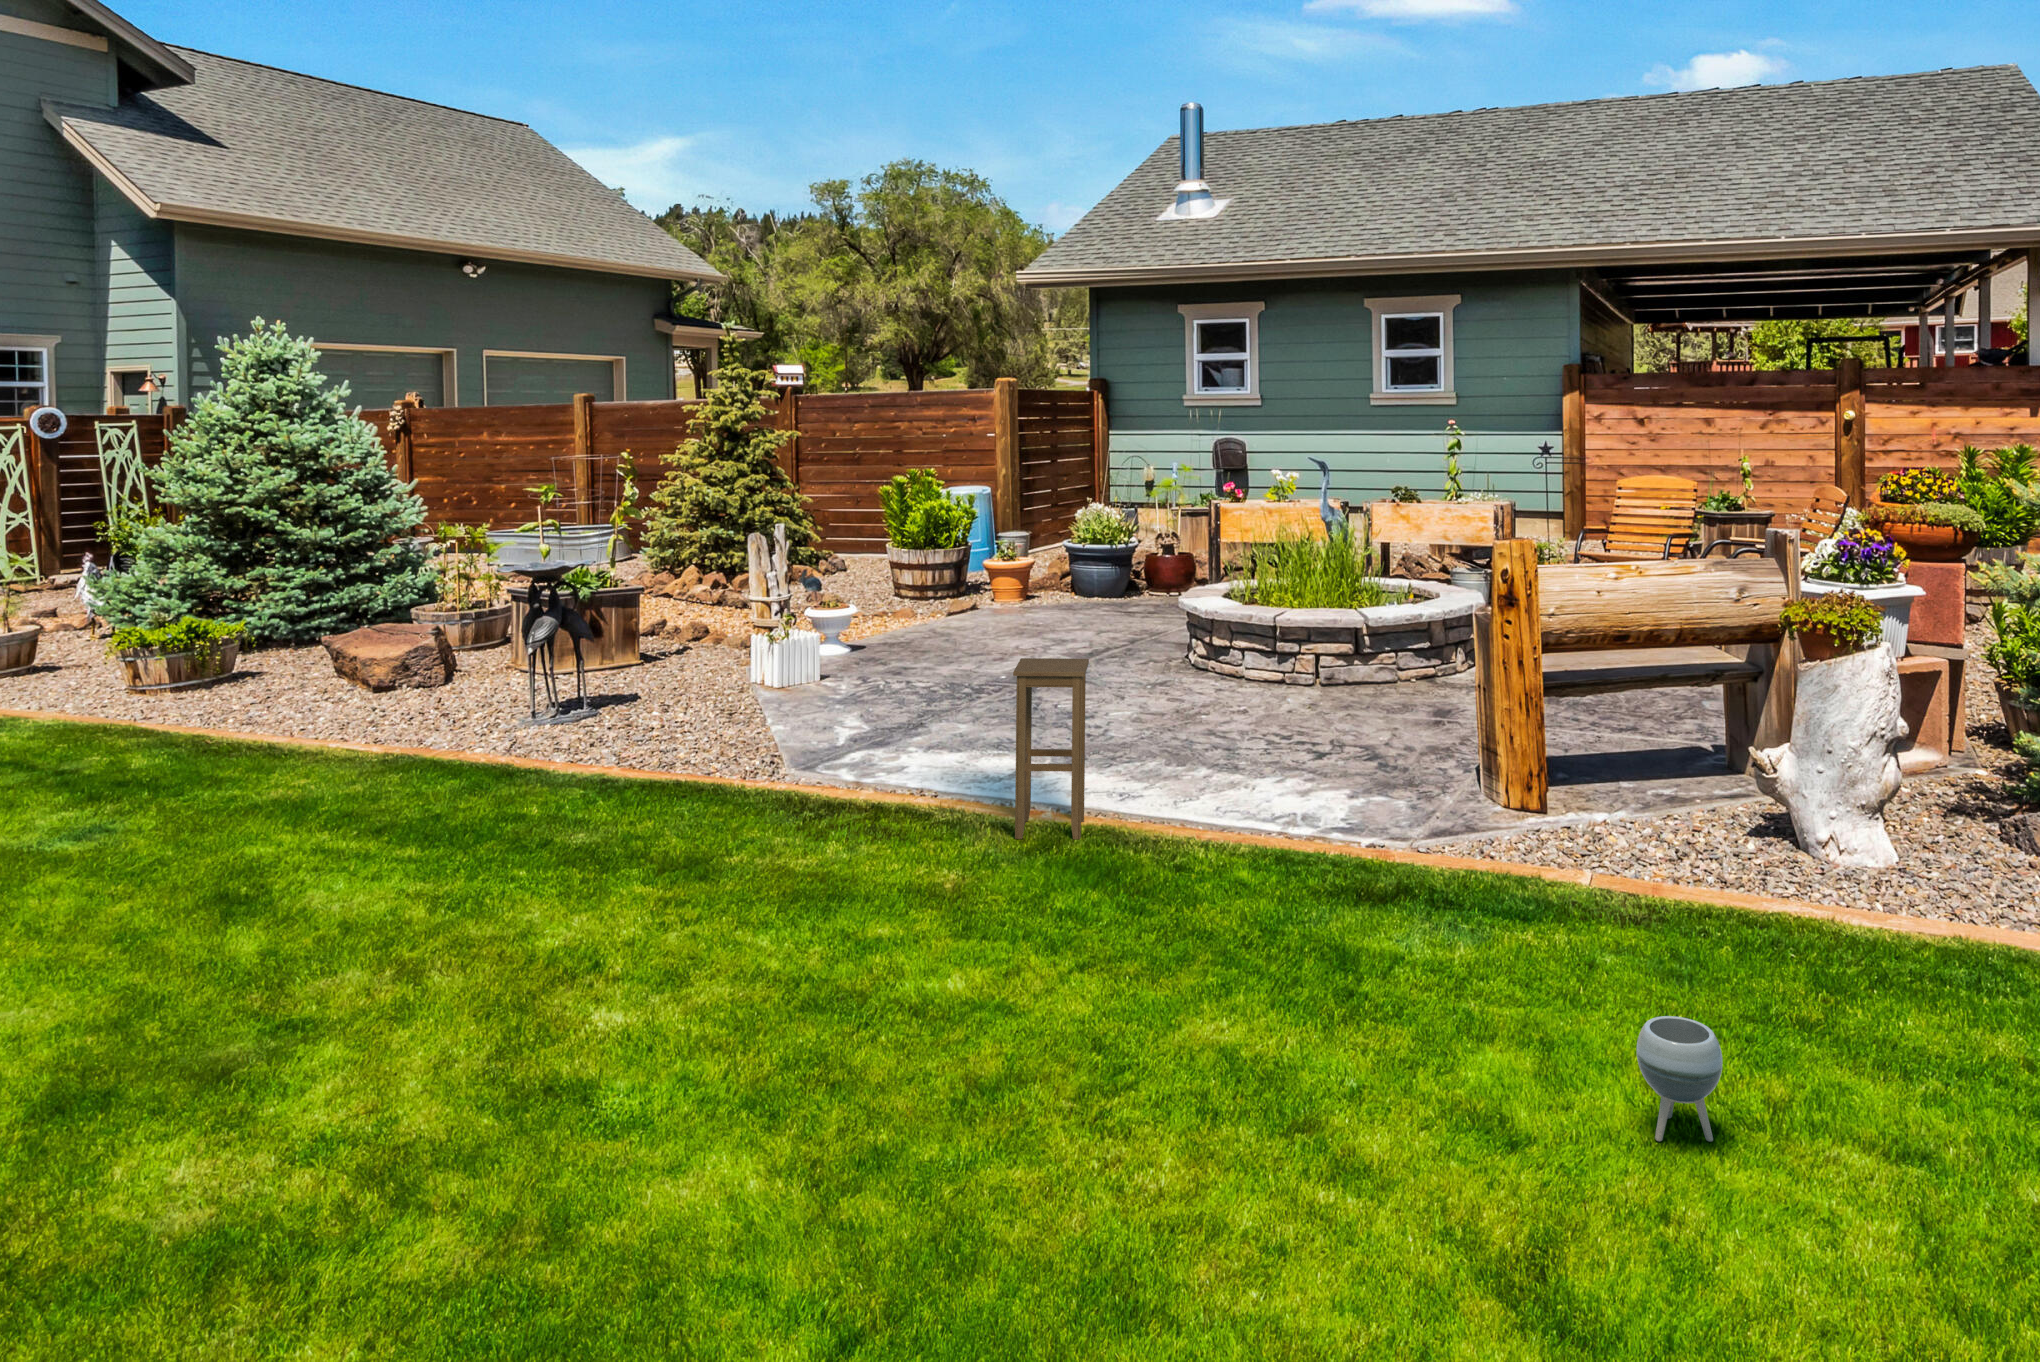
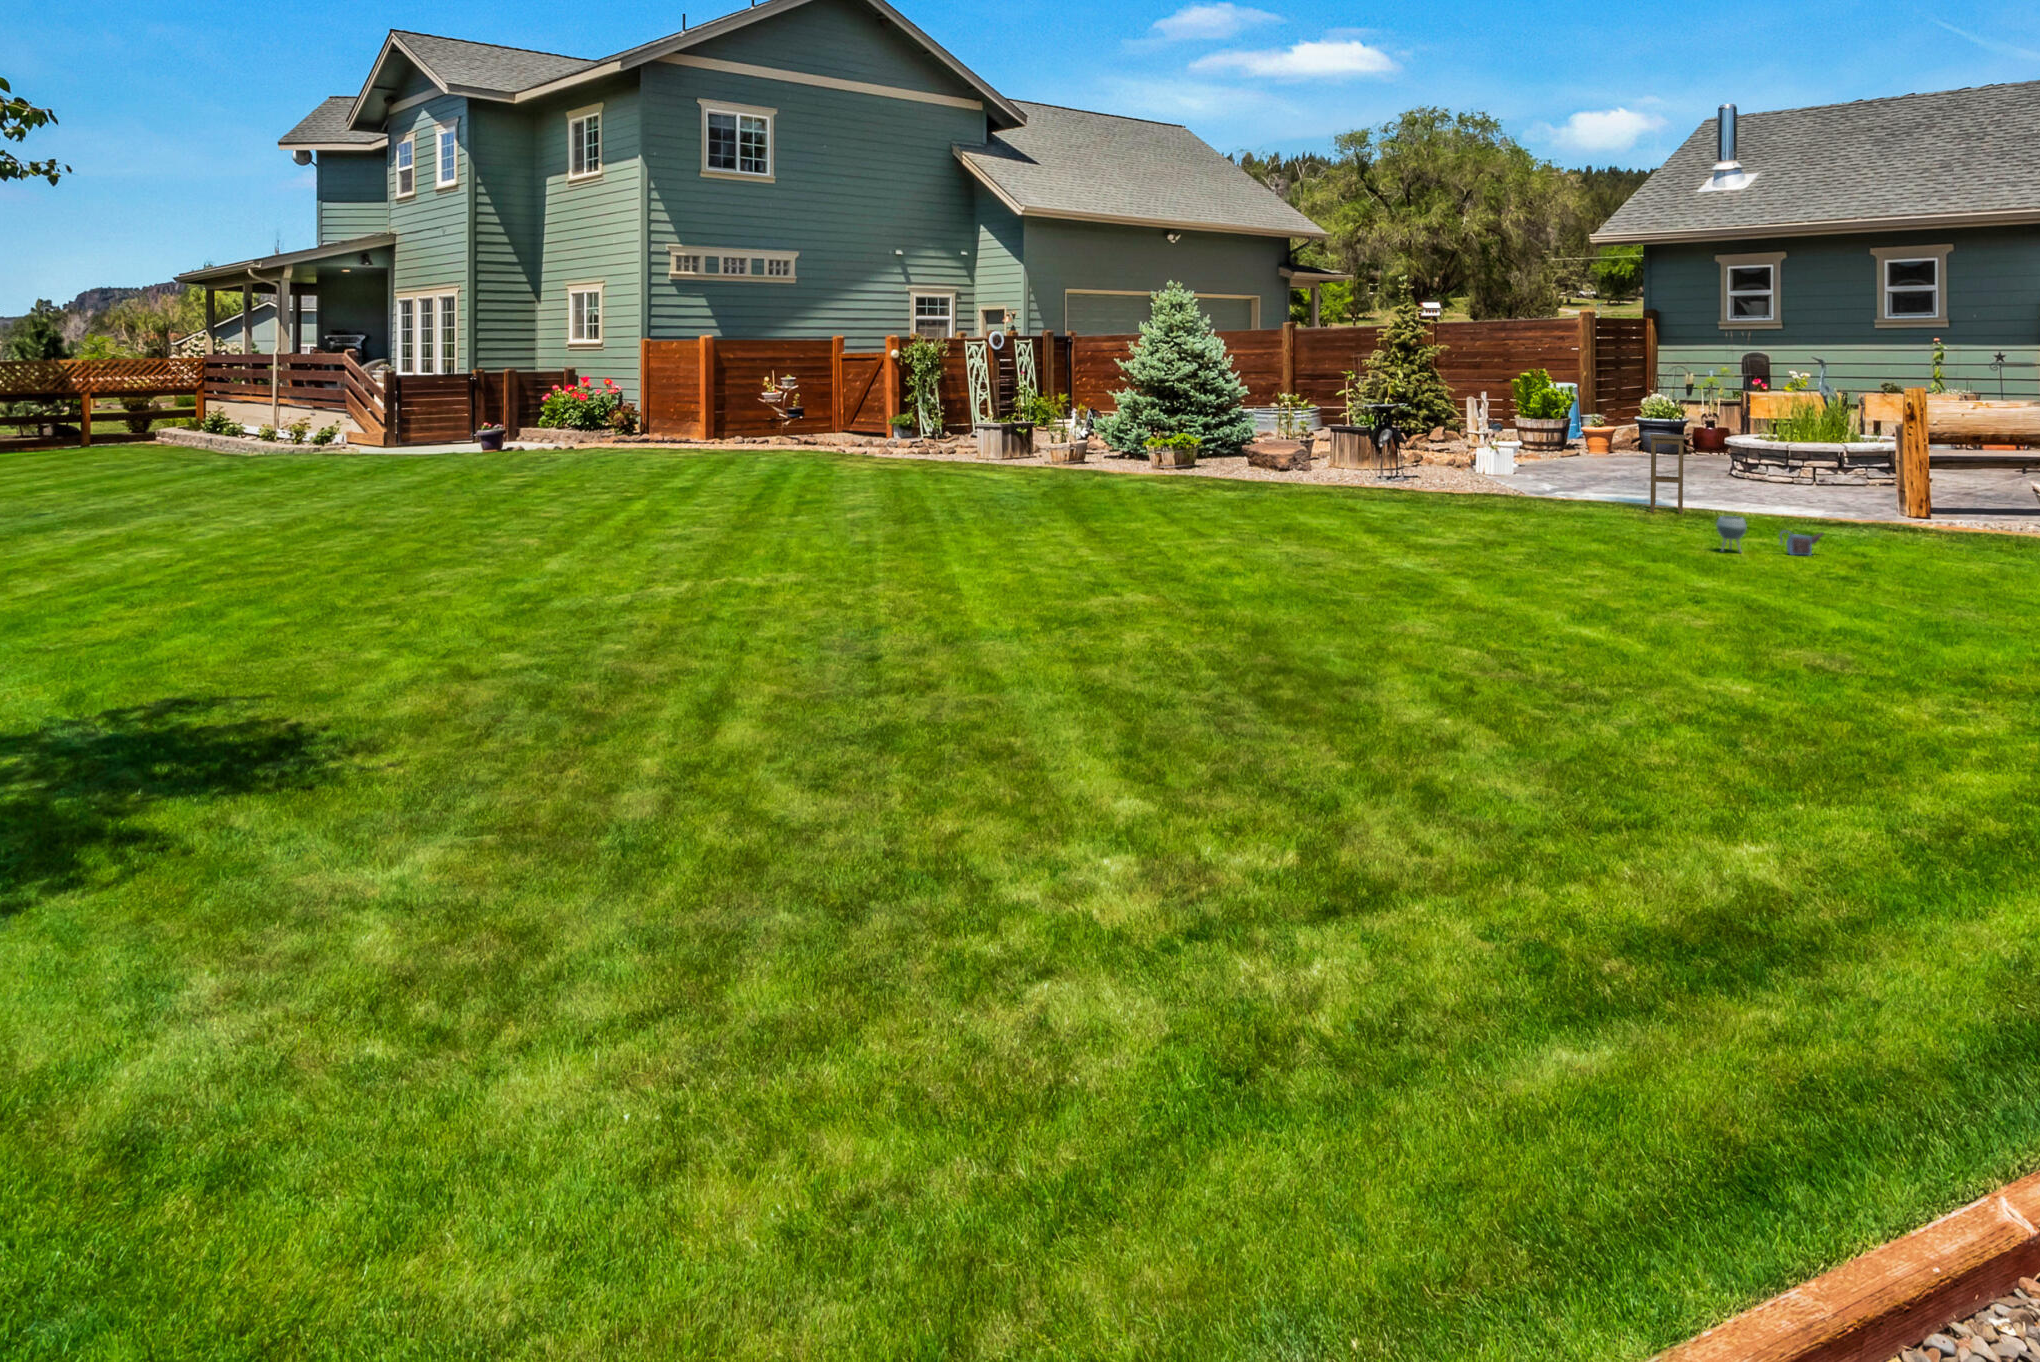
watering can: none [1275,996,1385,1073] -> present [1779,530,1823,555]
planter: present [1637,1016,1722,1142] -> present [1717,516,1747,552]

